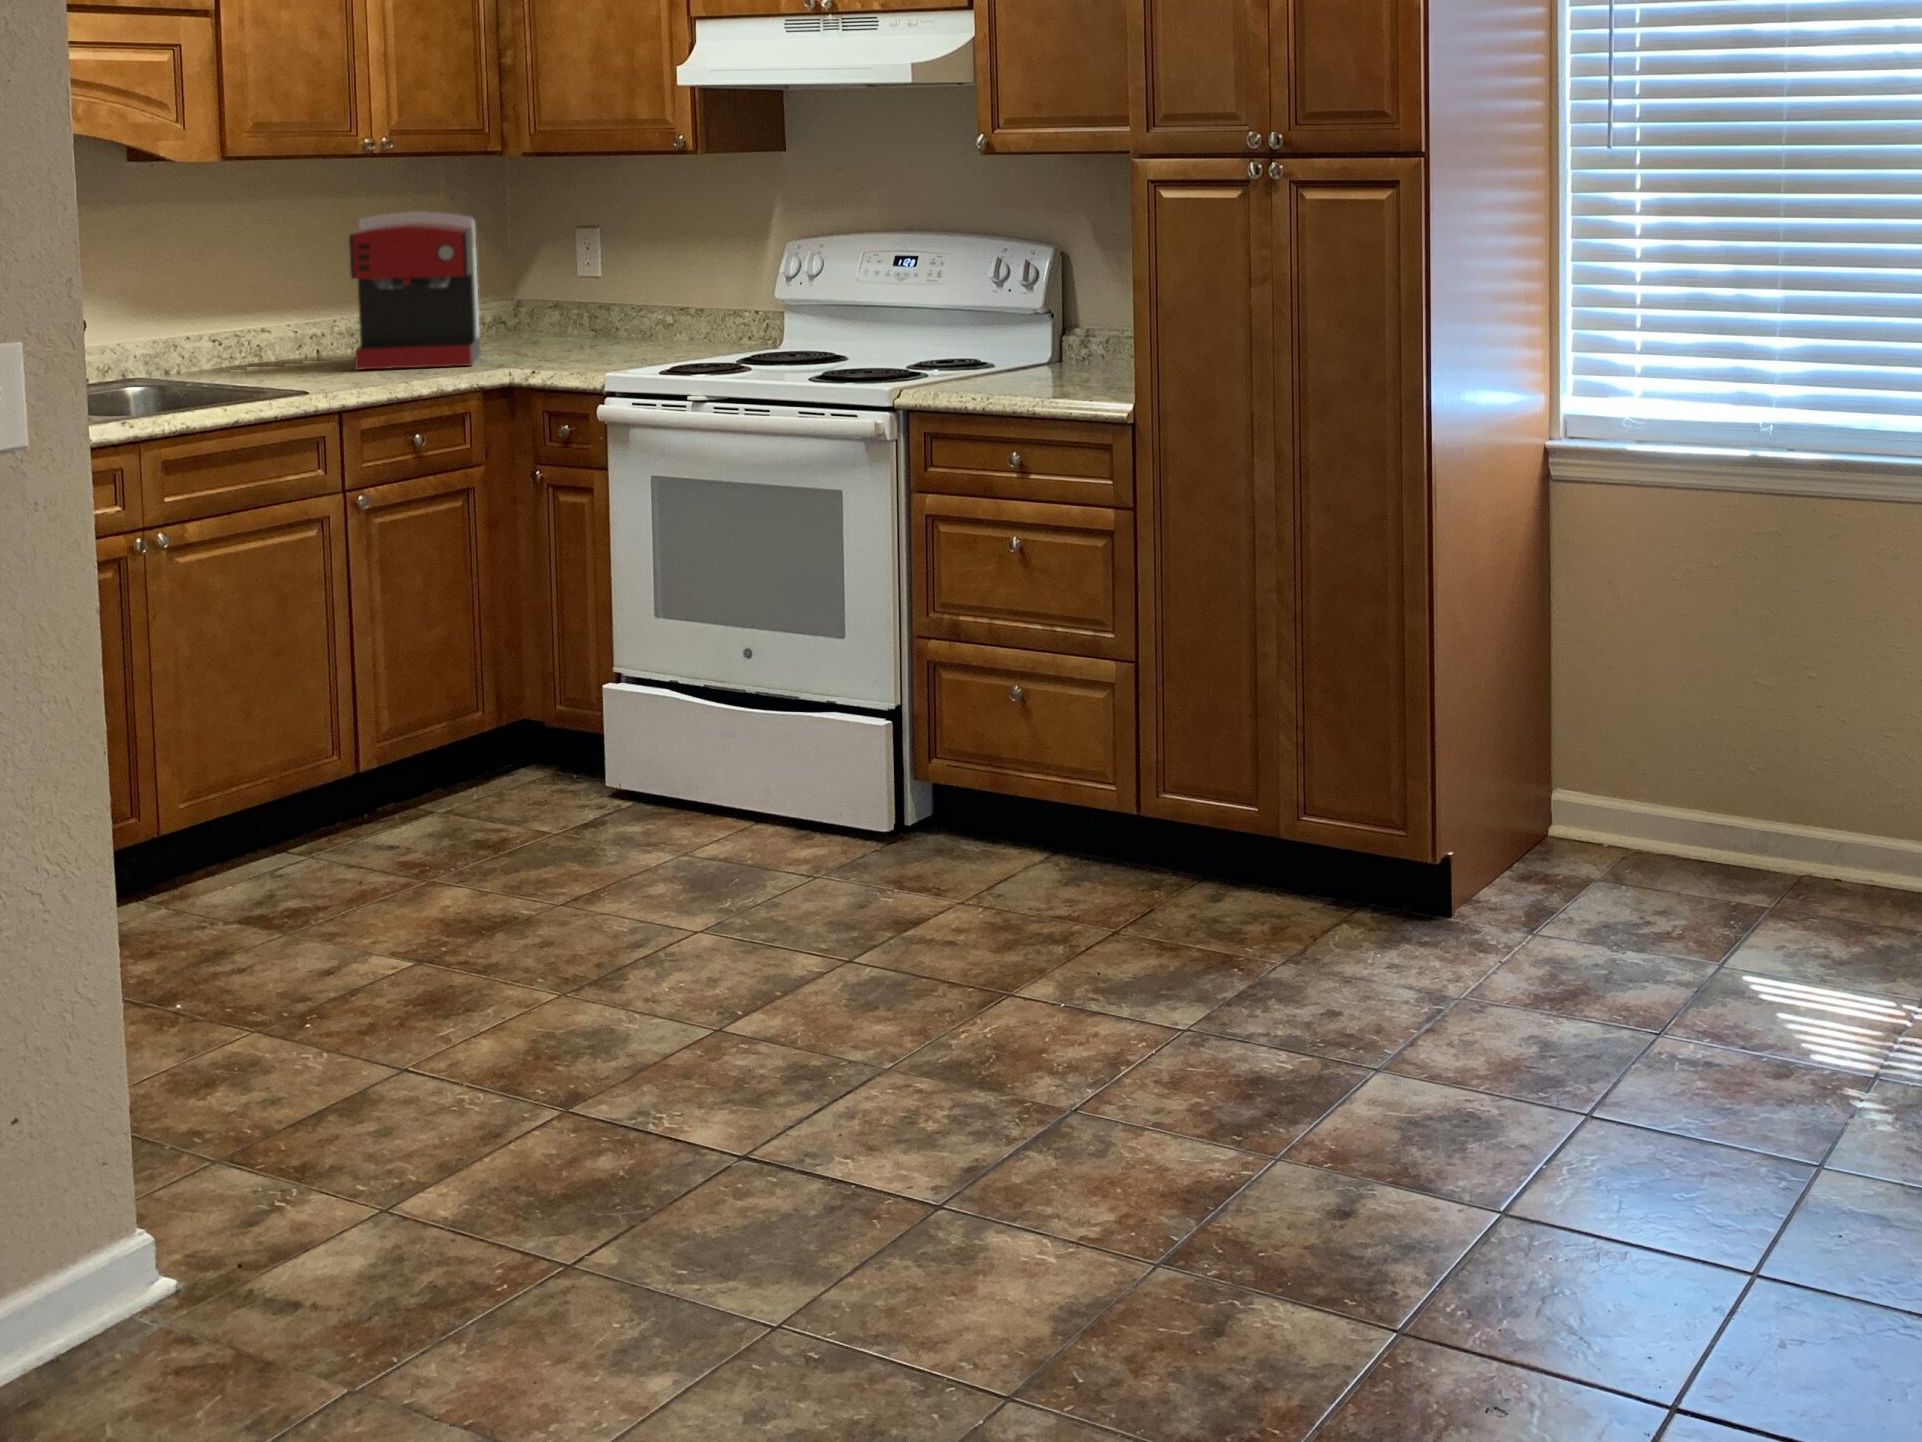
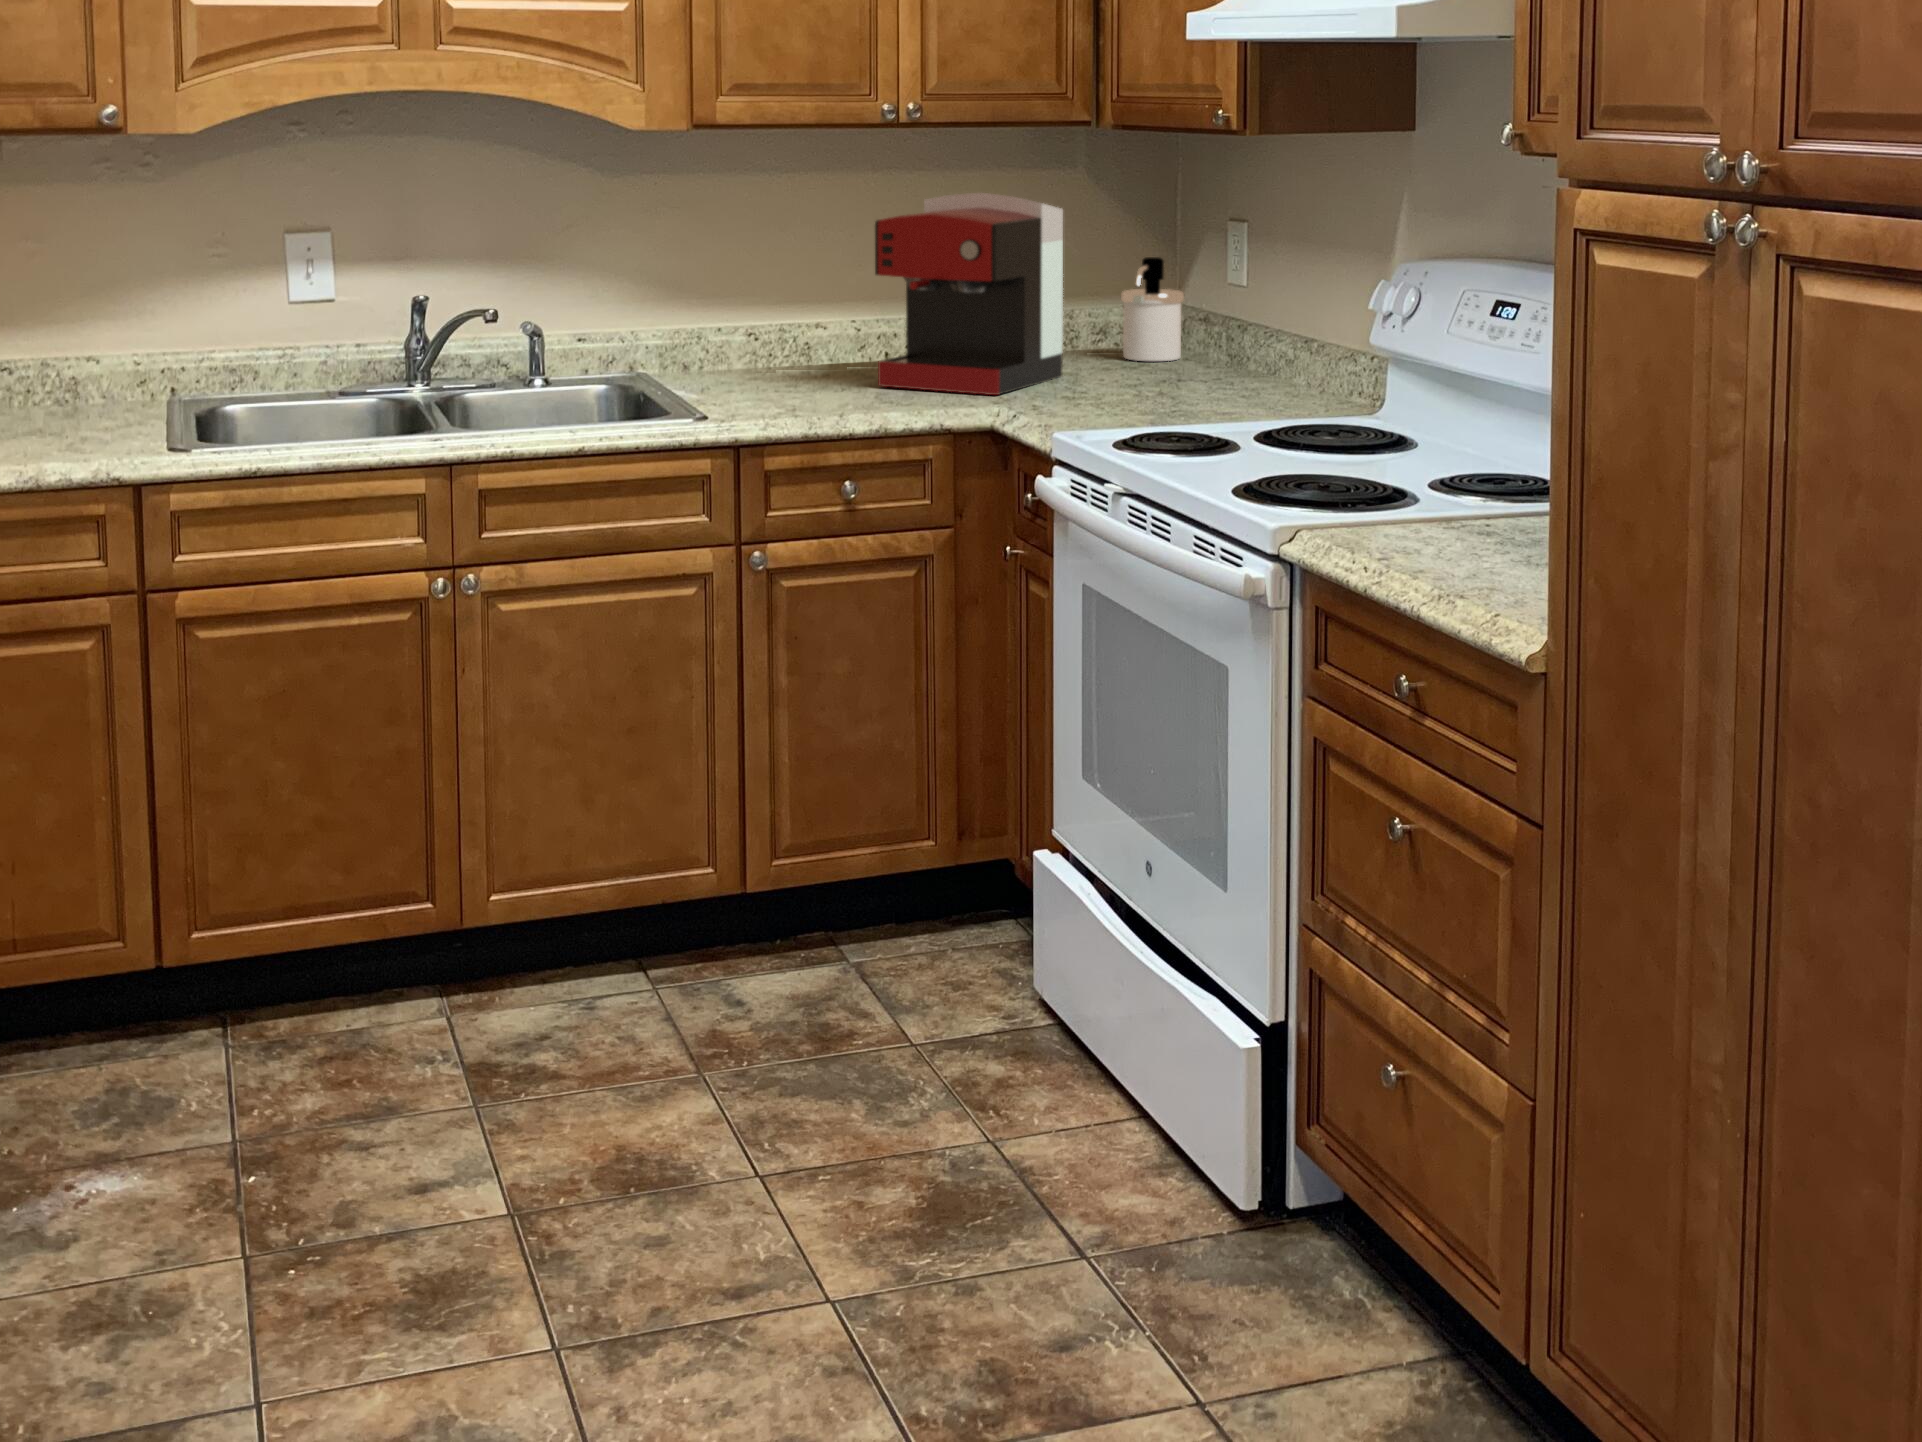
soap dispenser: none [486,262,537,343] -> present [1122,257,1184,361]

